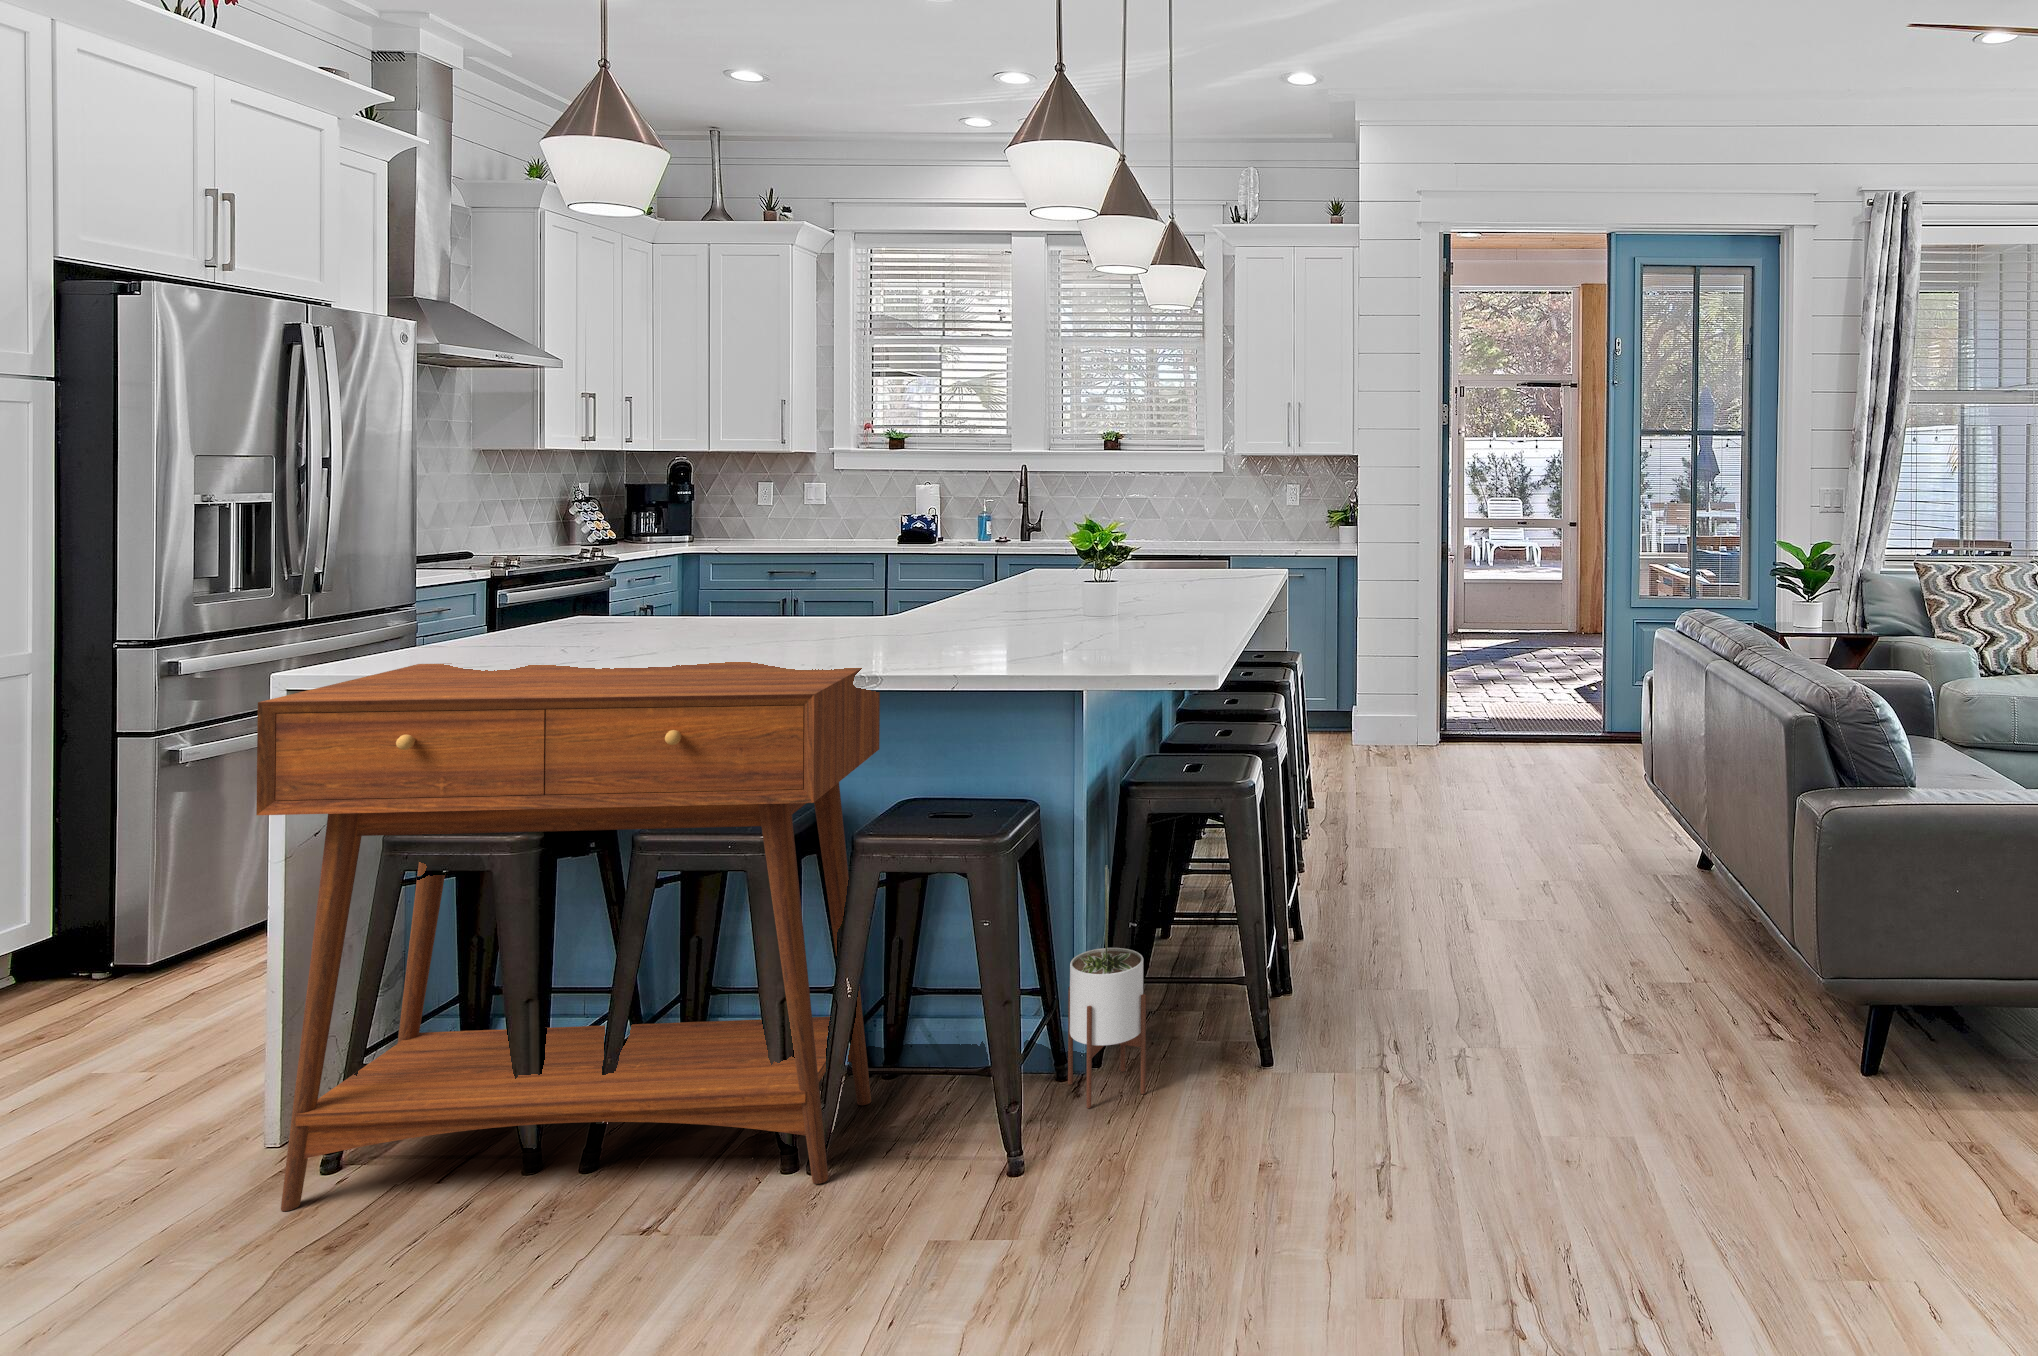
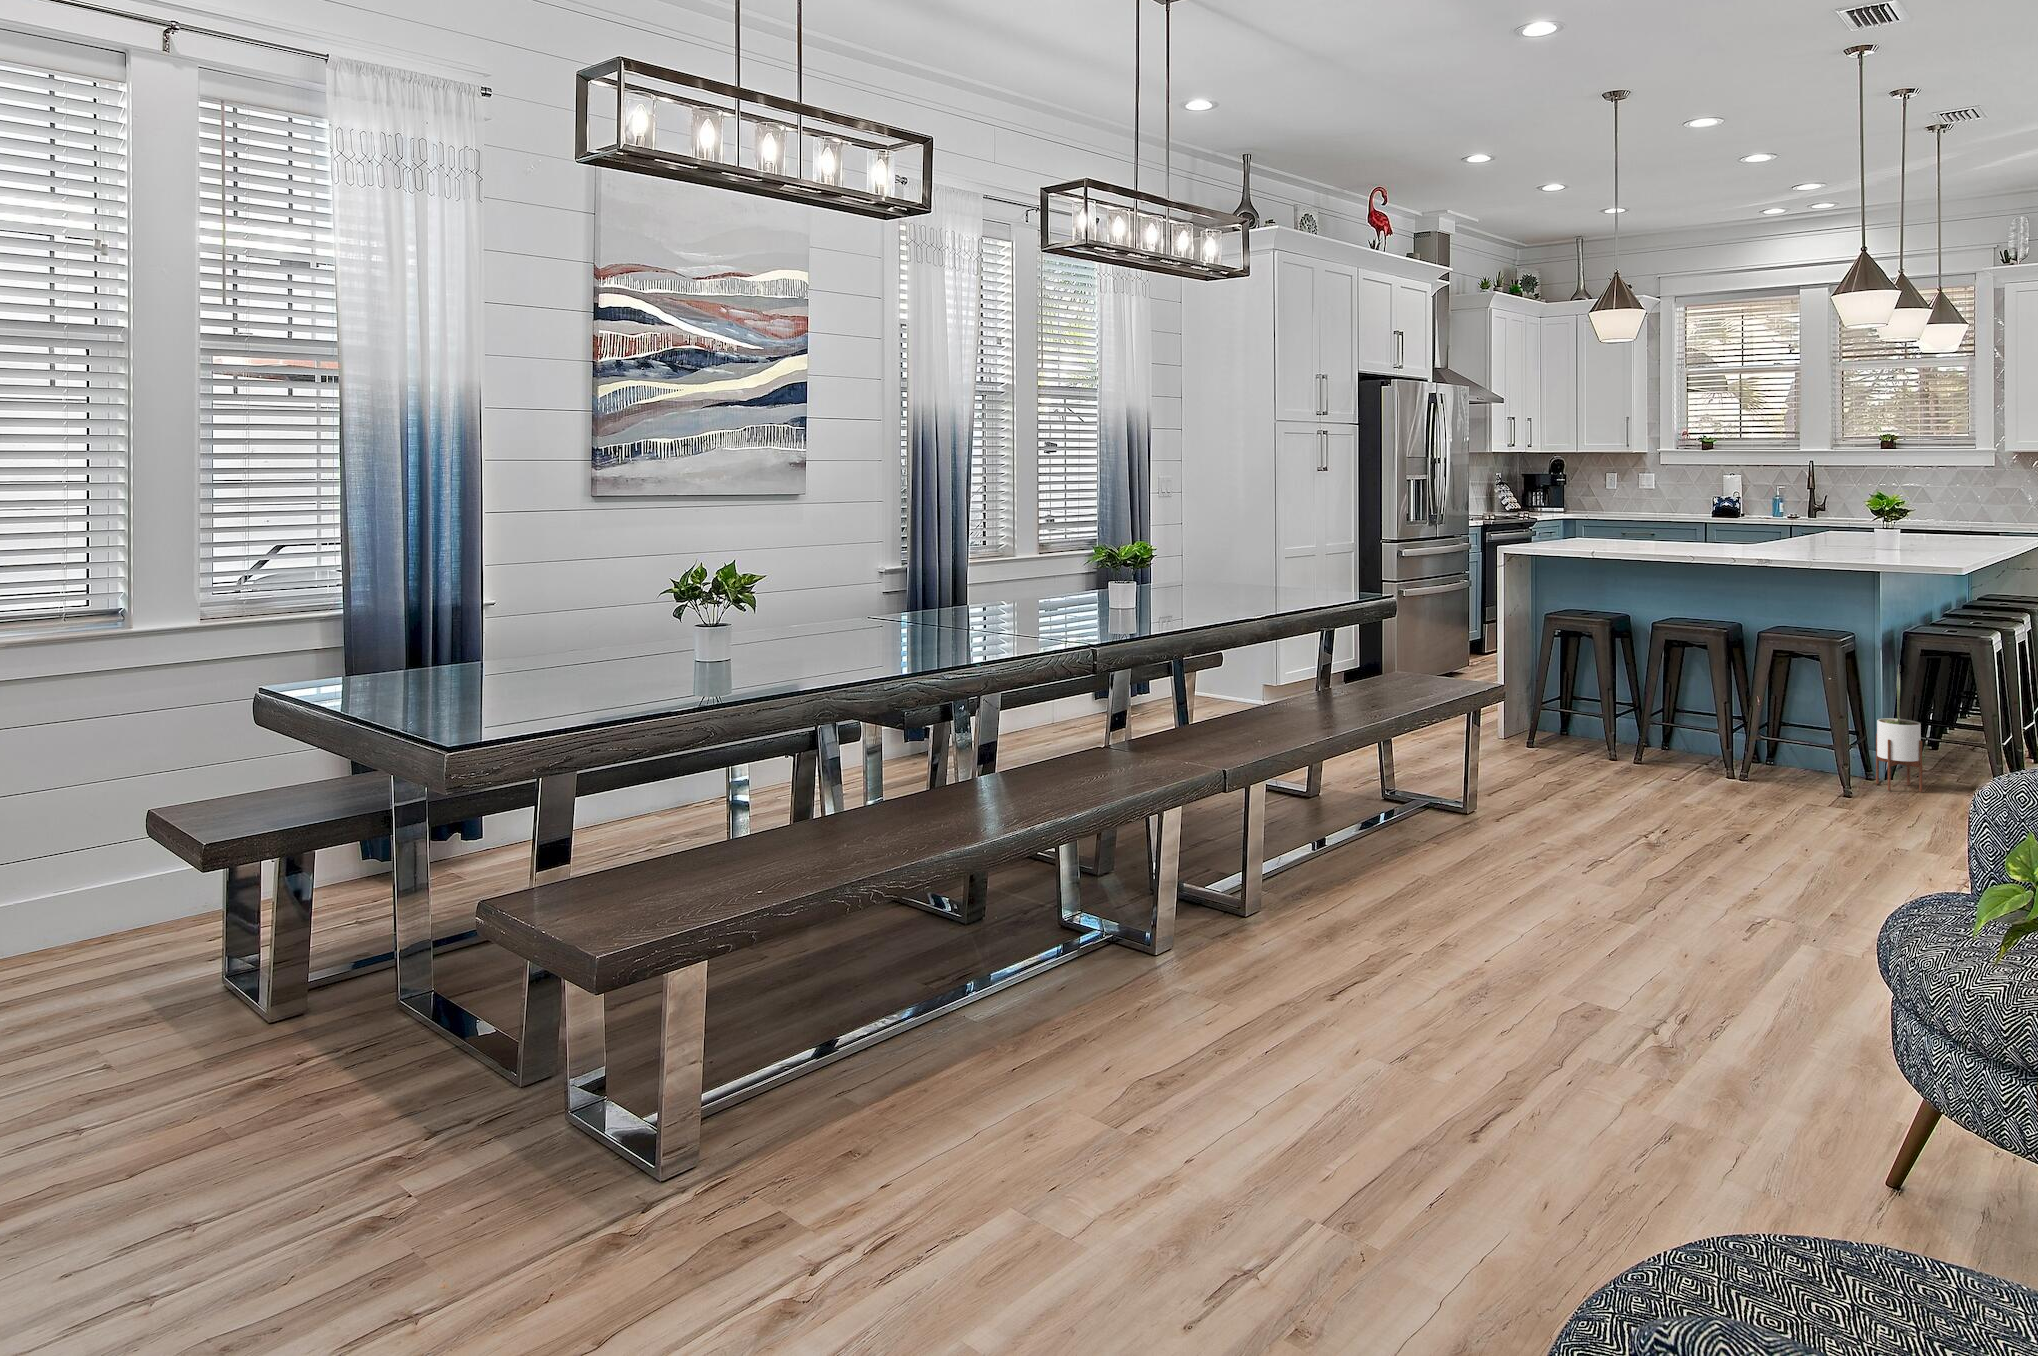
console table: present [256,662,880,1211] -> none [1523,552,1769,786]

